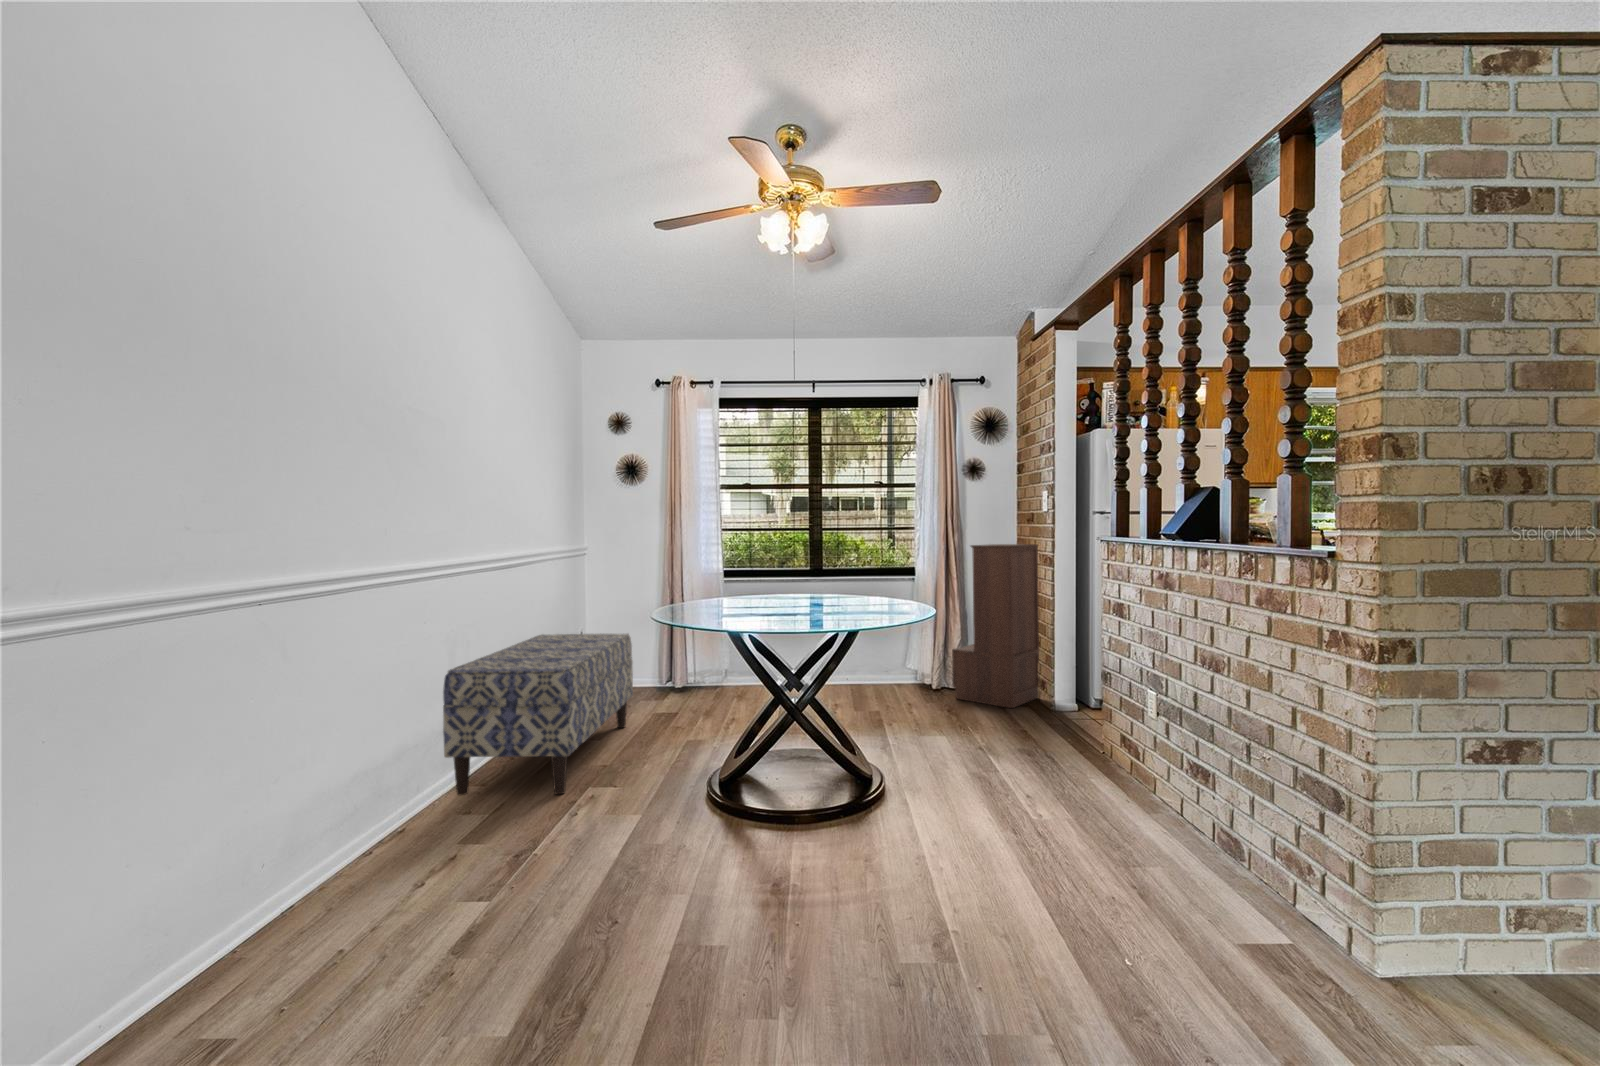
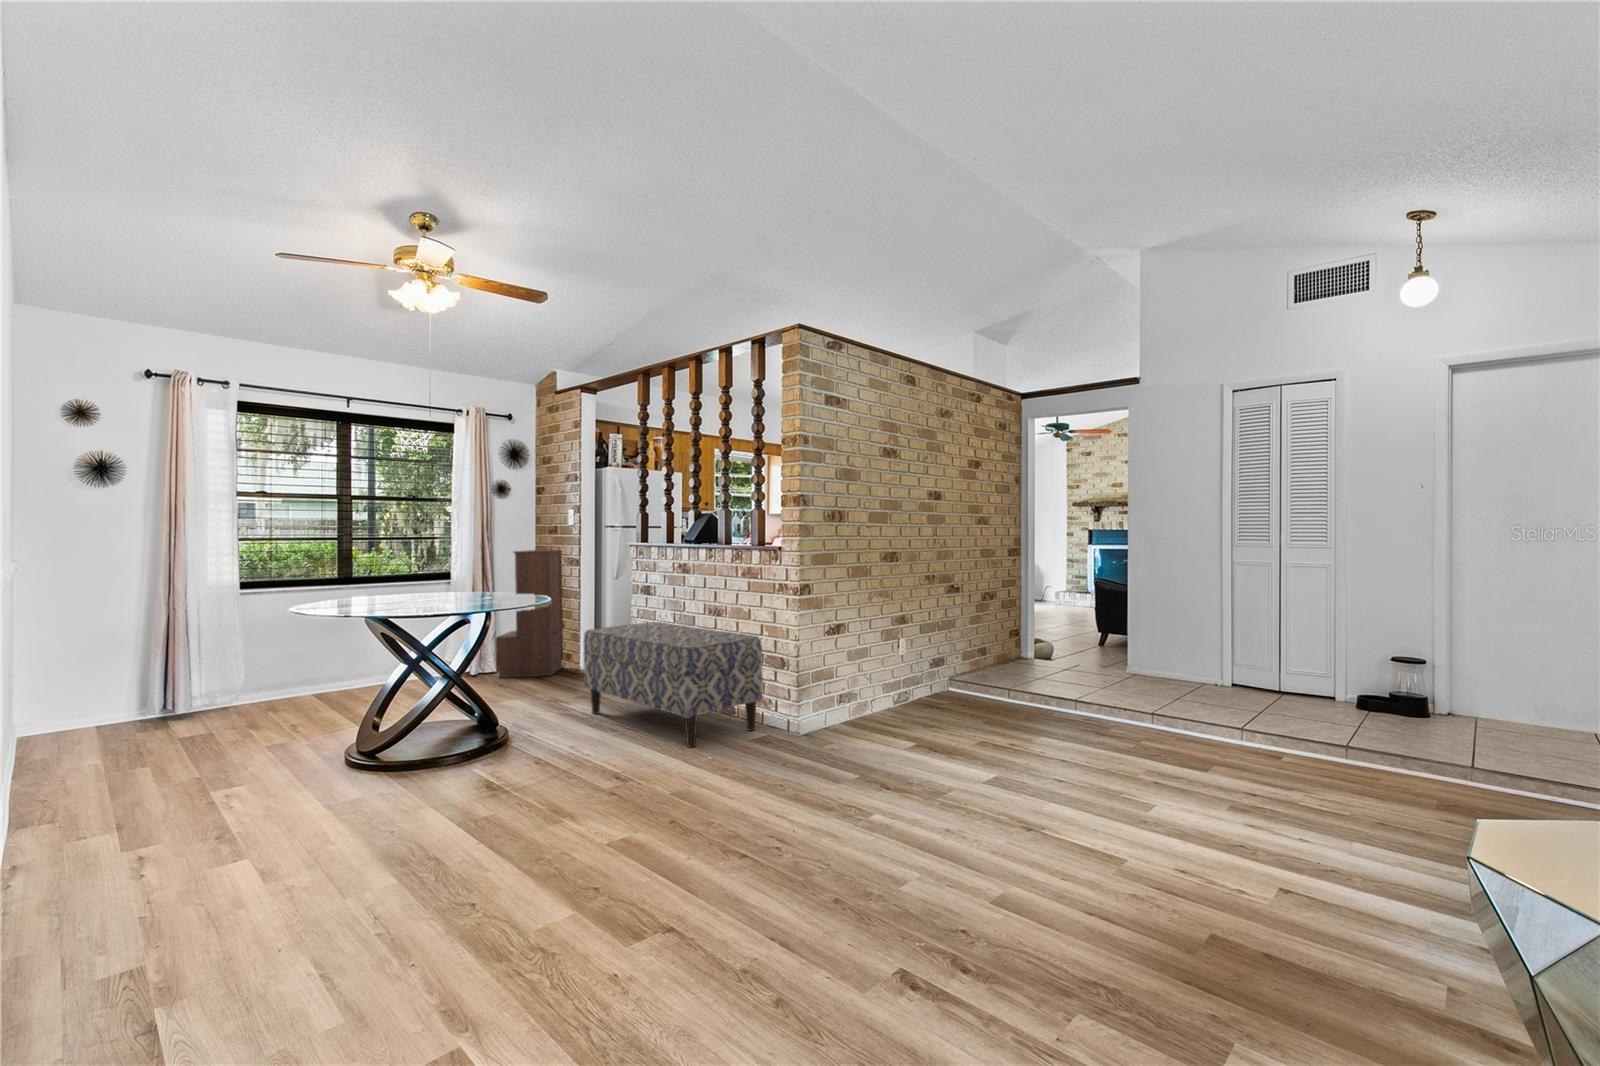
bench: present [443,634,633,795] -> present [584,622,763,747]

